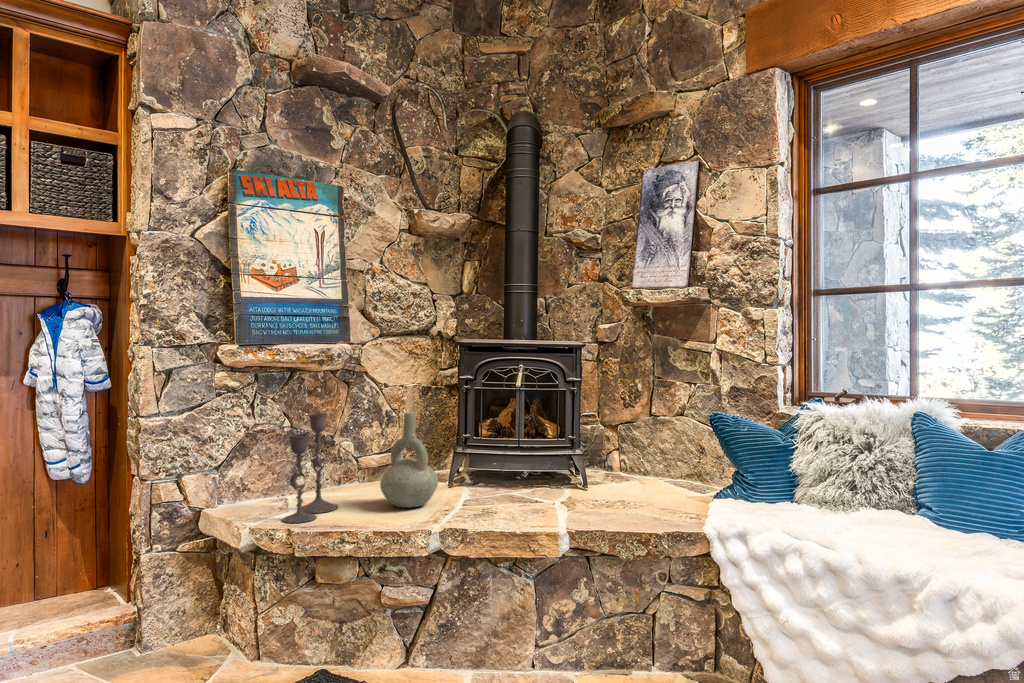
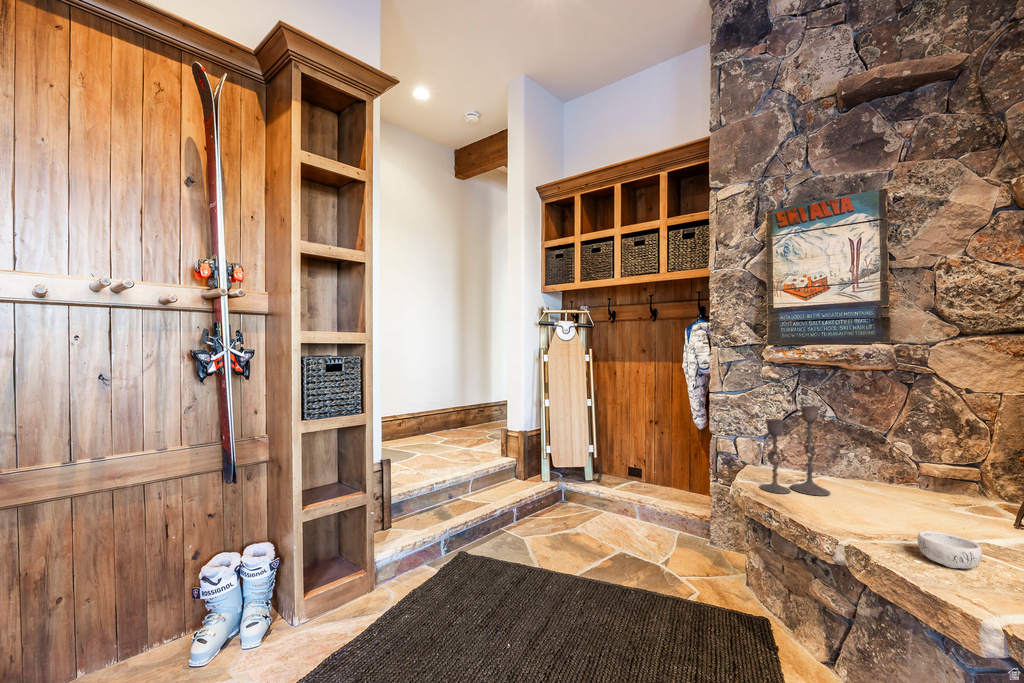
decorative vase: present [380,413,438,508] -> none [856,419,939,526]
decorative bowl: none [464,493,500,516] -> present [917,531,982,569]

